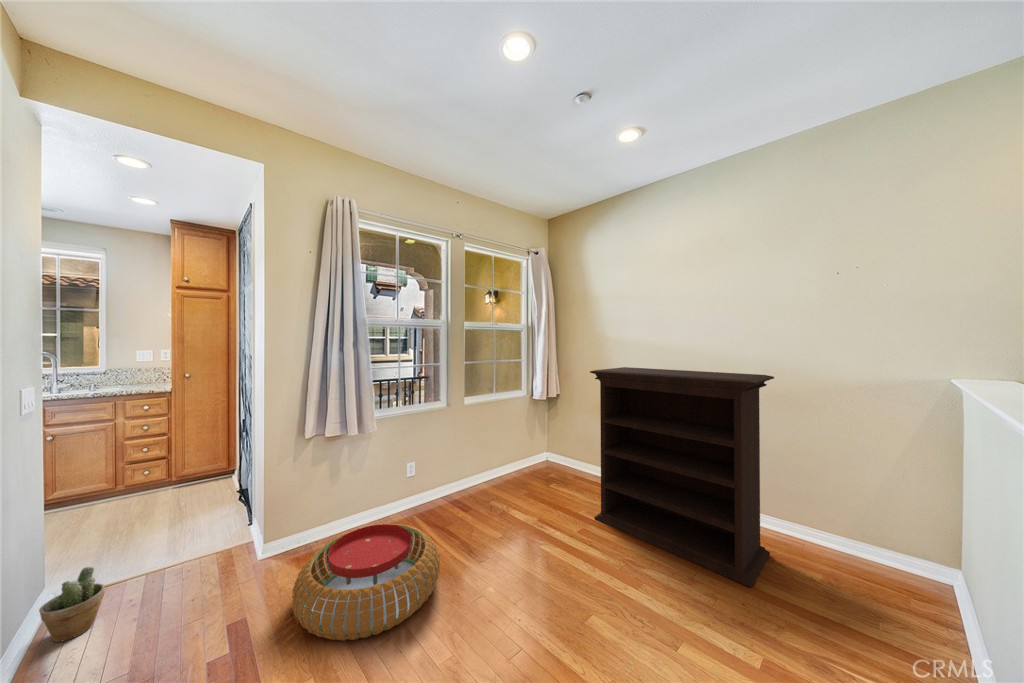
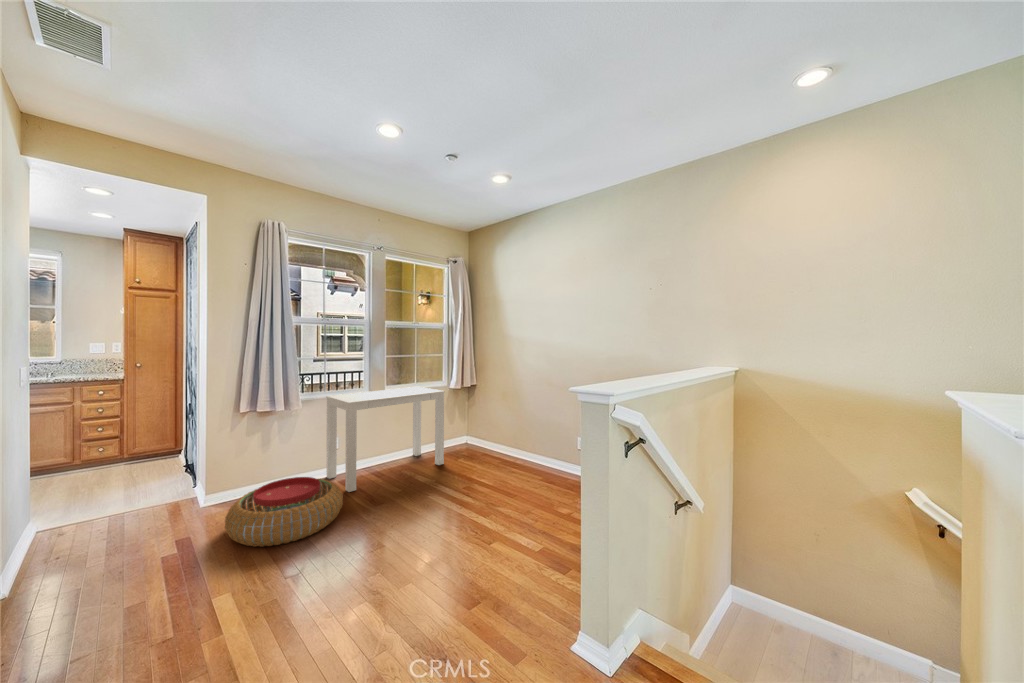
bookshelf: present [590,367,774,587] -> none [479,360,601,515]
desk: none [401,398,536,538] -> present [326,387,445,492]
potted plant: present [39,567,104,642] -> none [31,503,79,553]

